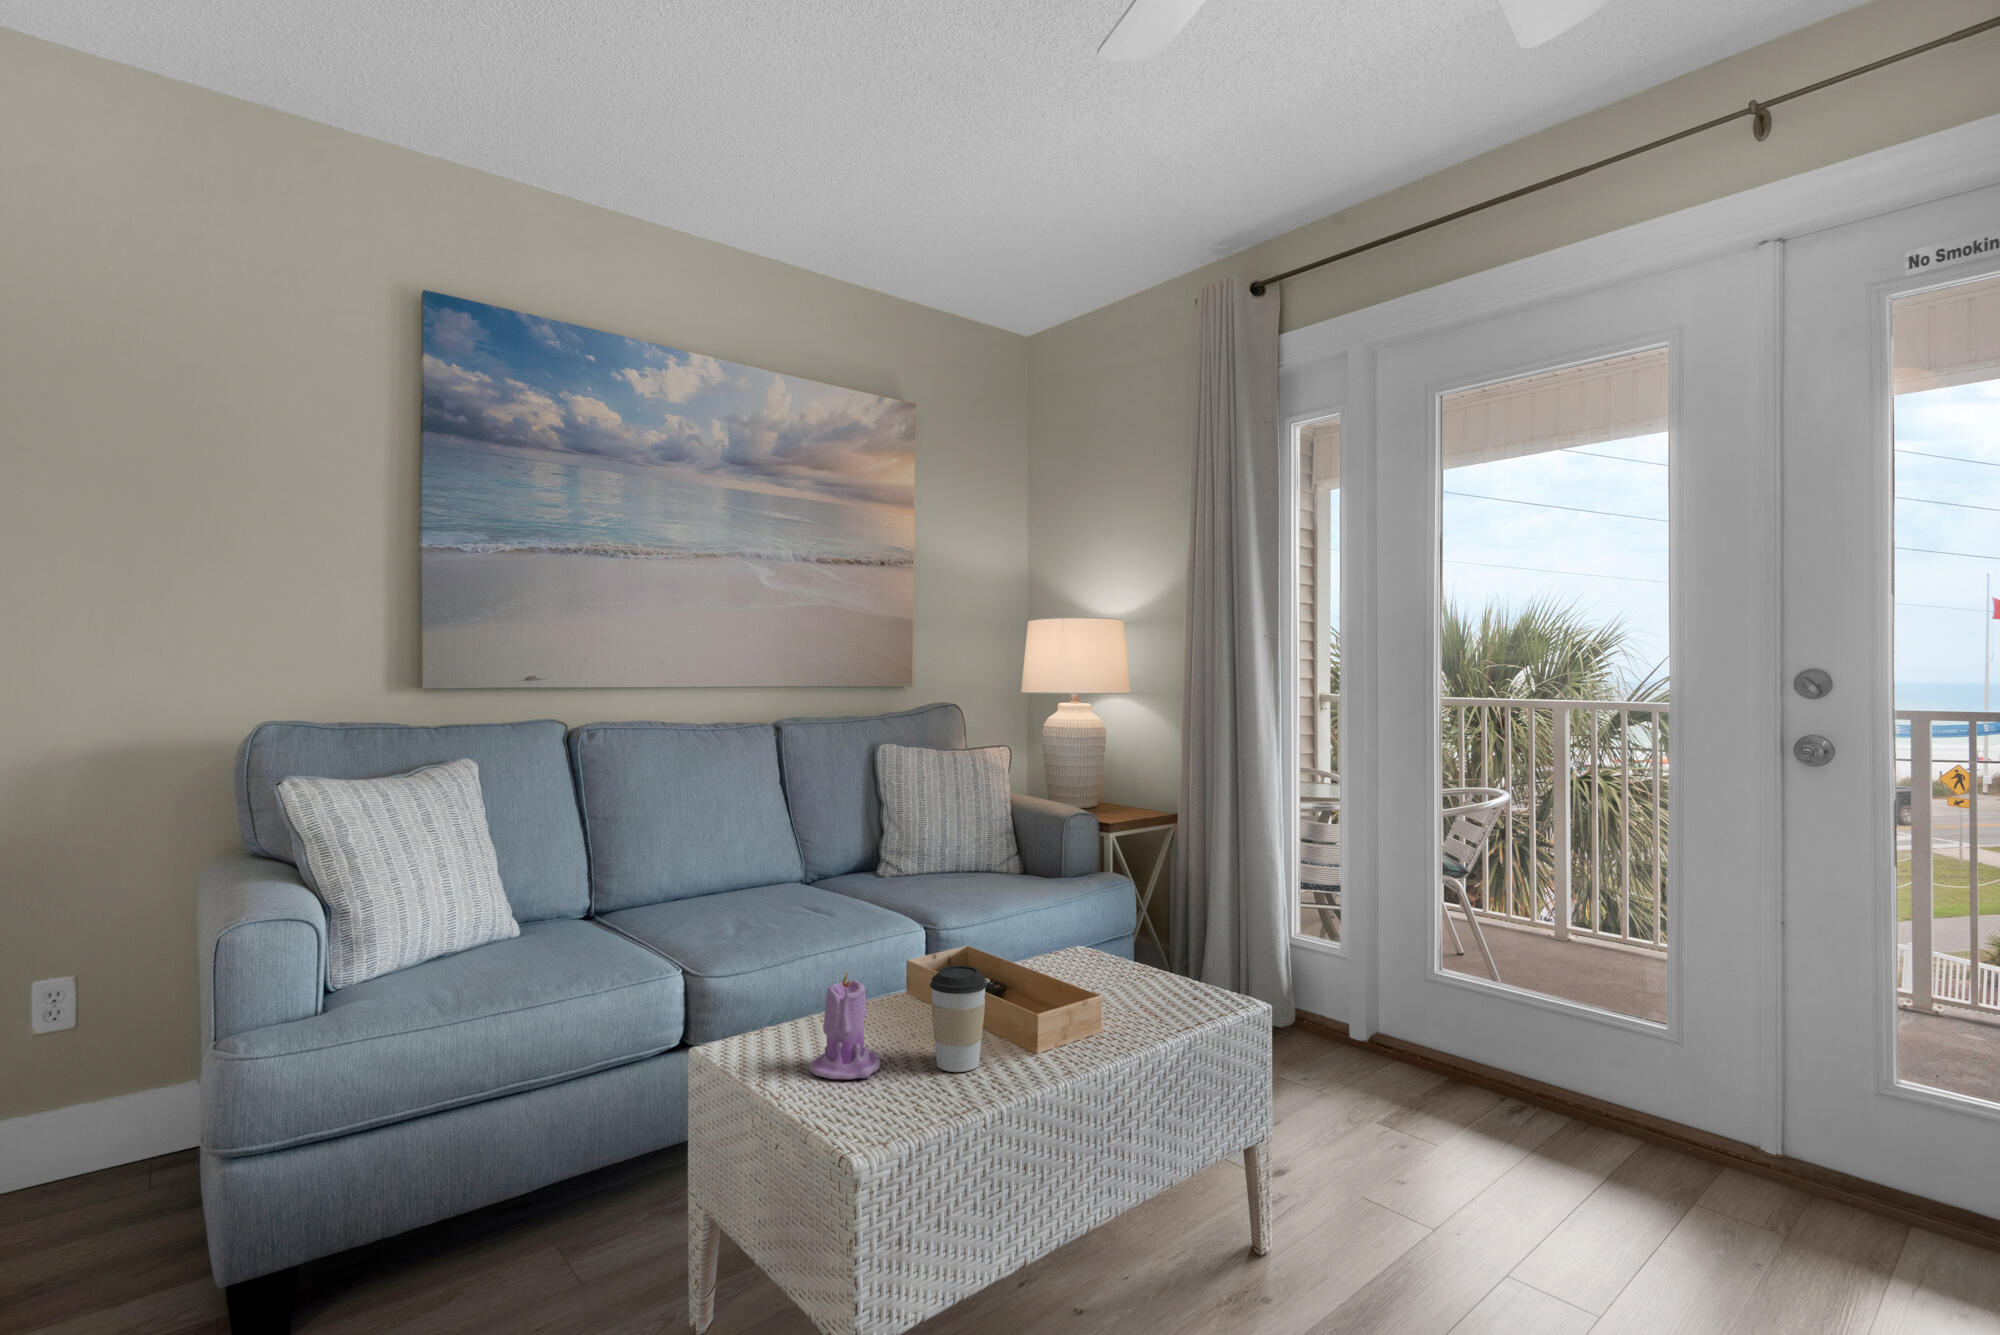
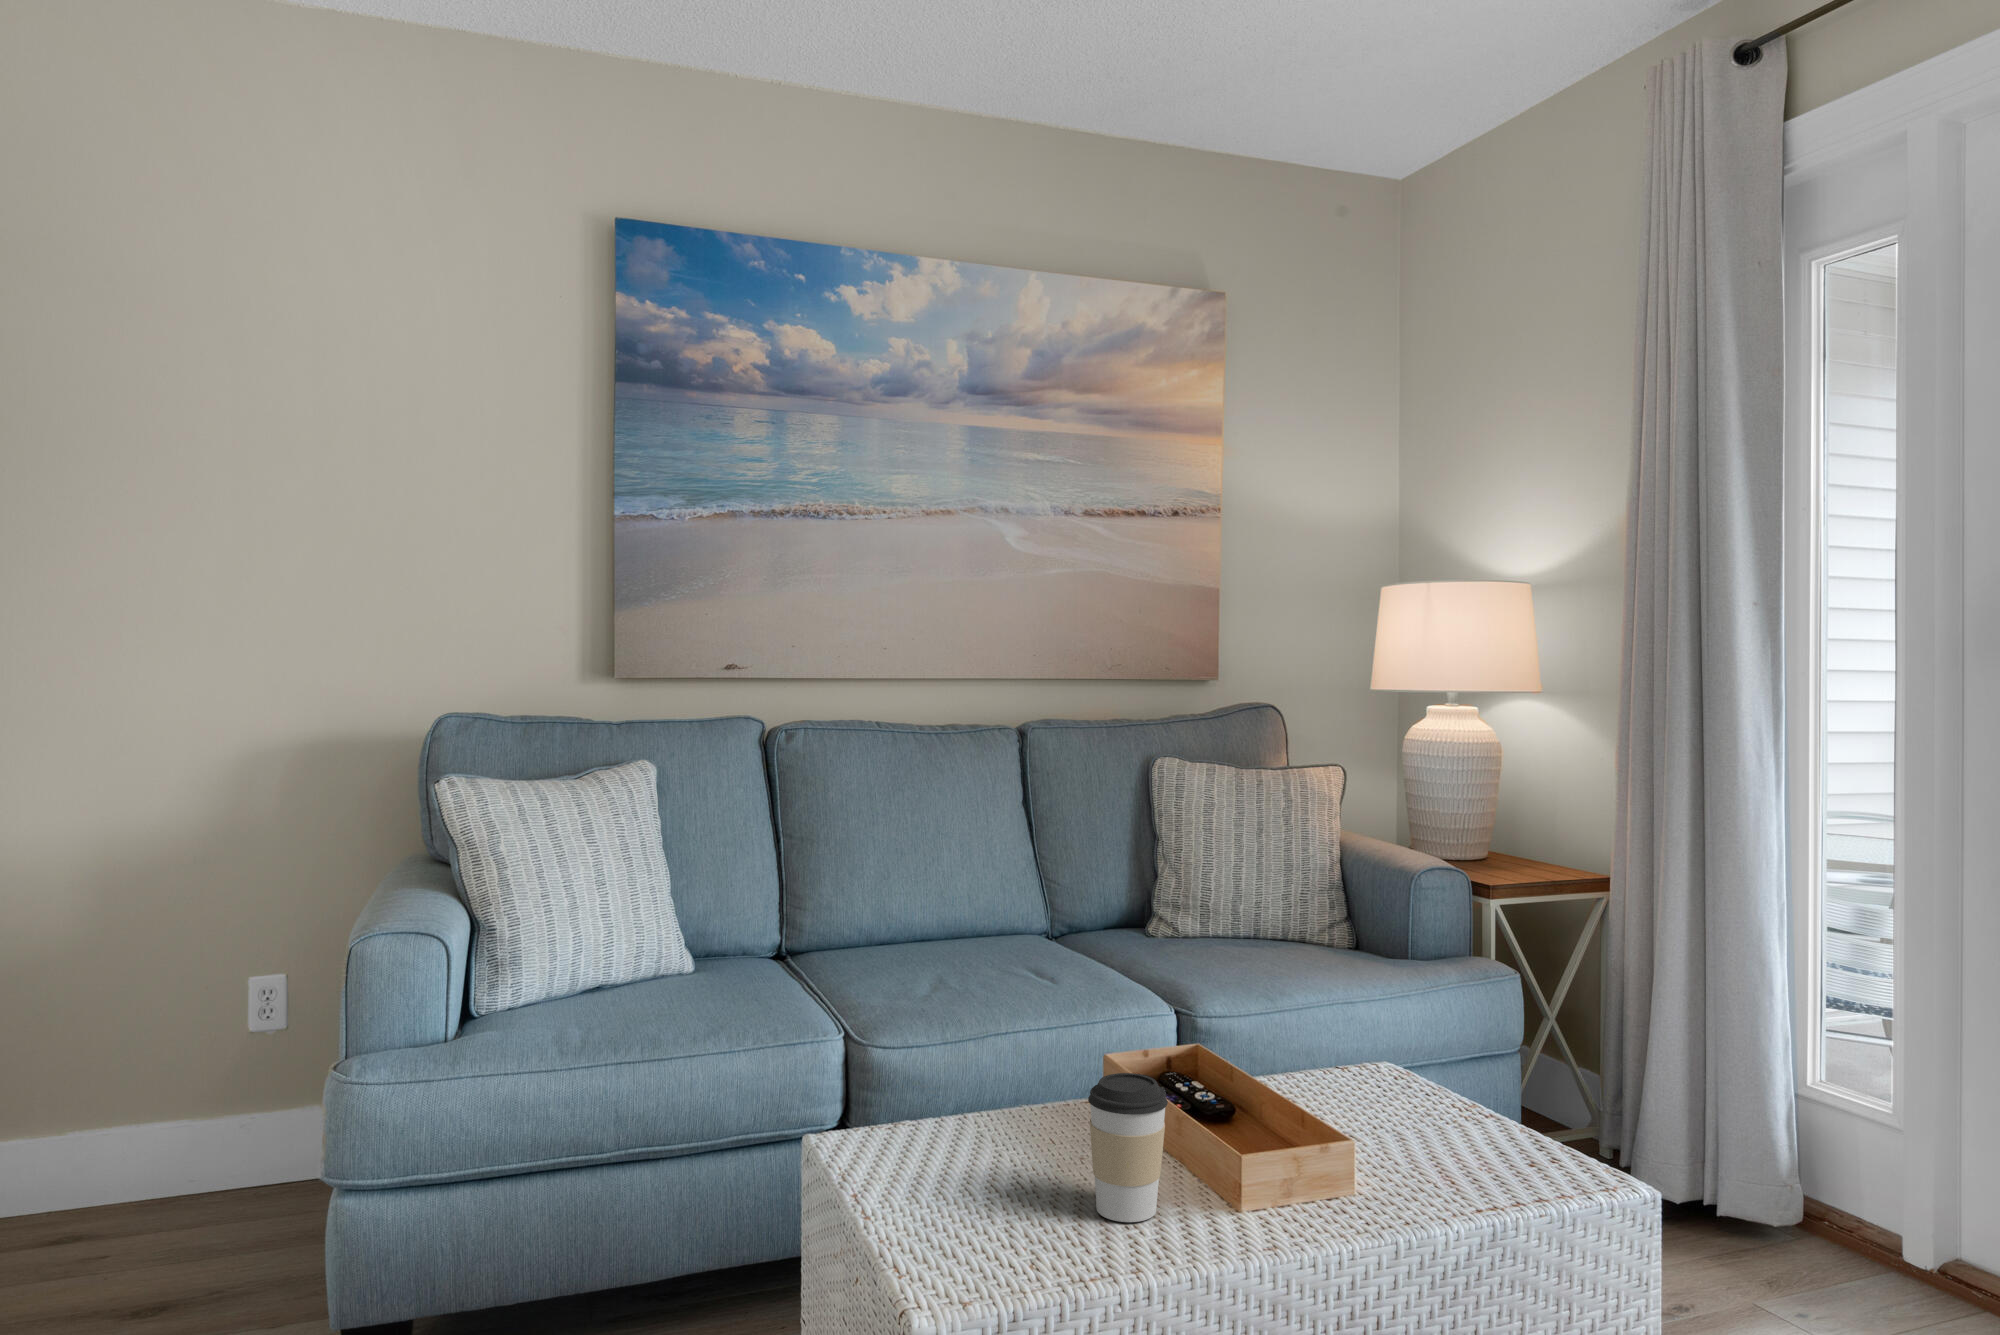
candle: present [809,972,880,1079] -> none [929,1065,1023,1212]

